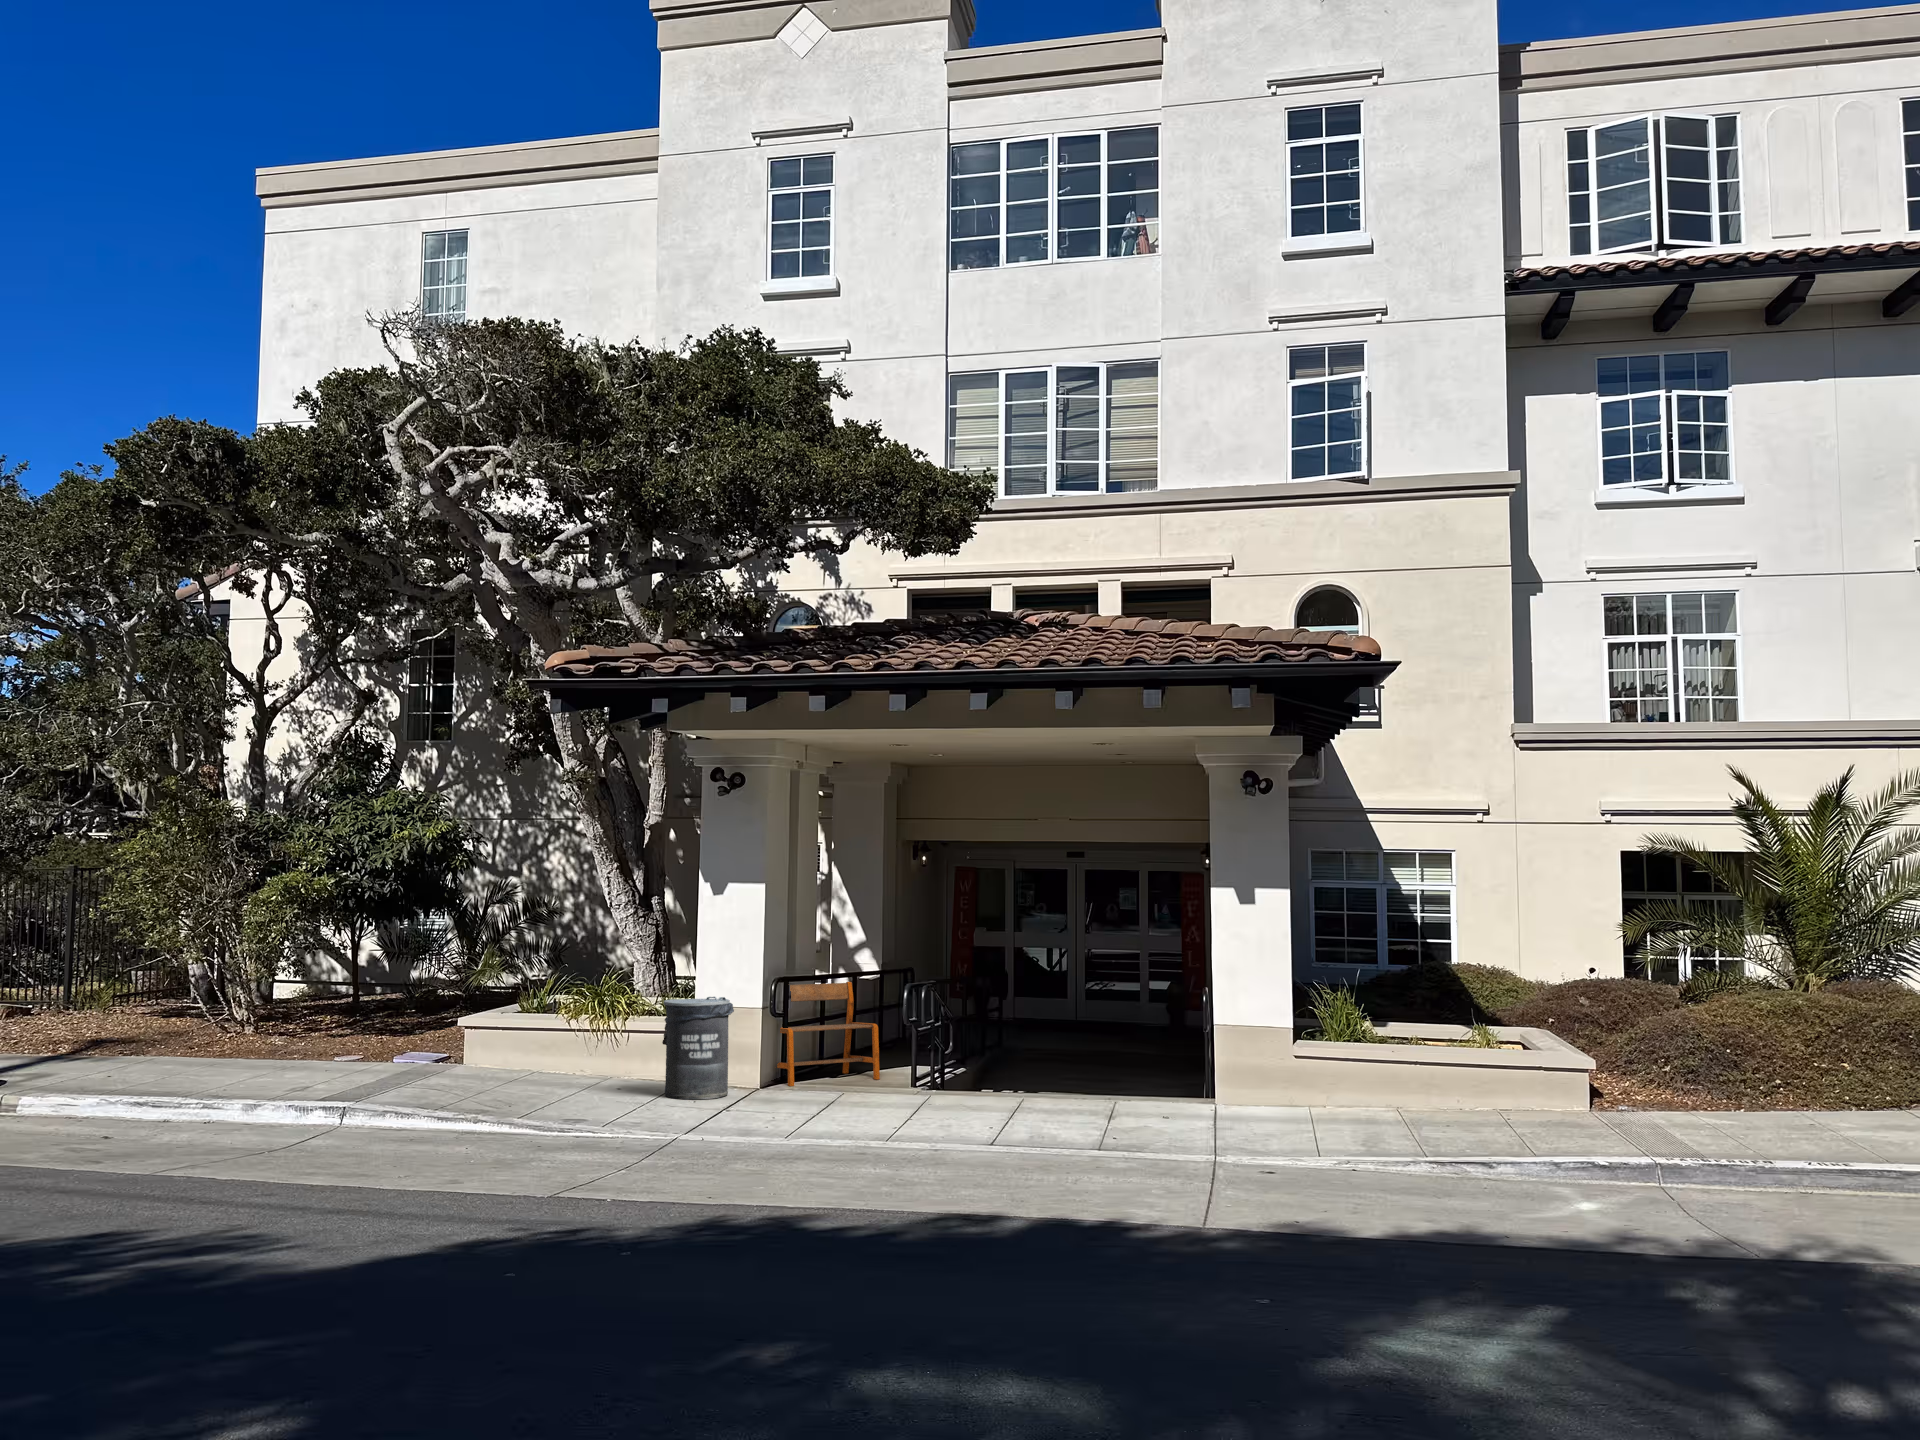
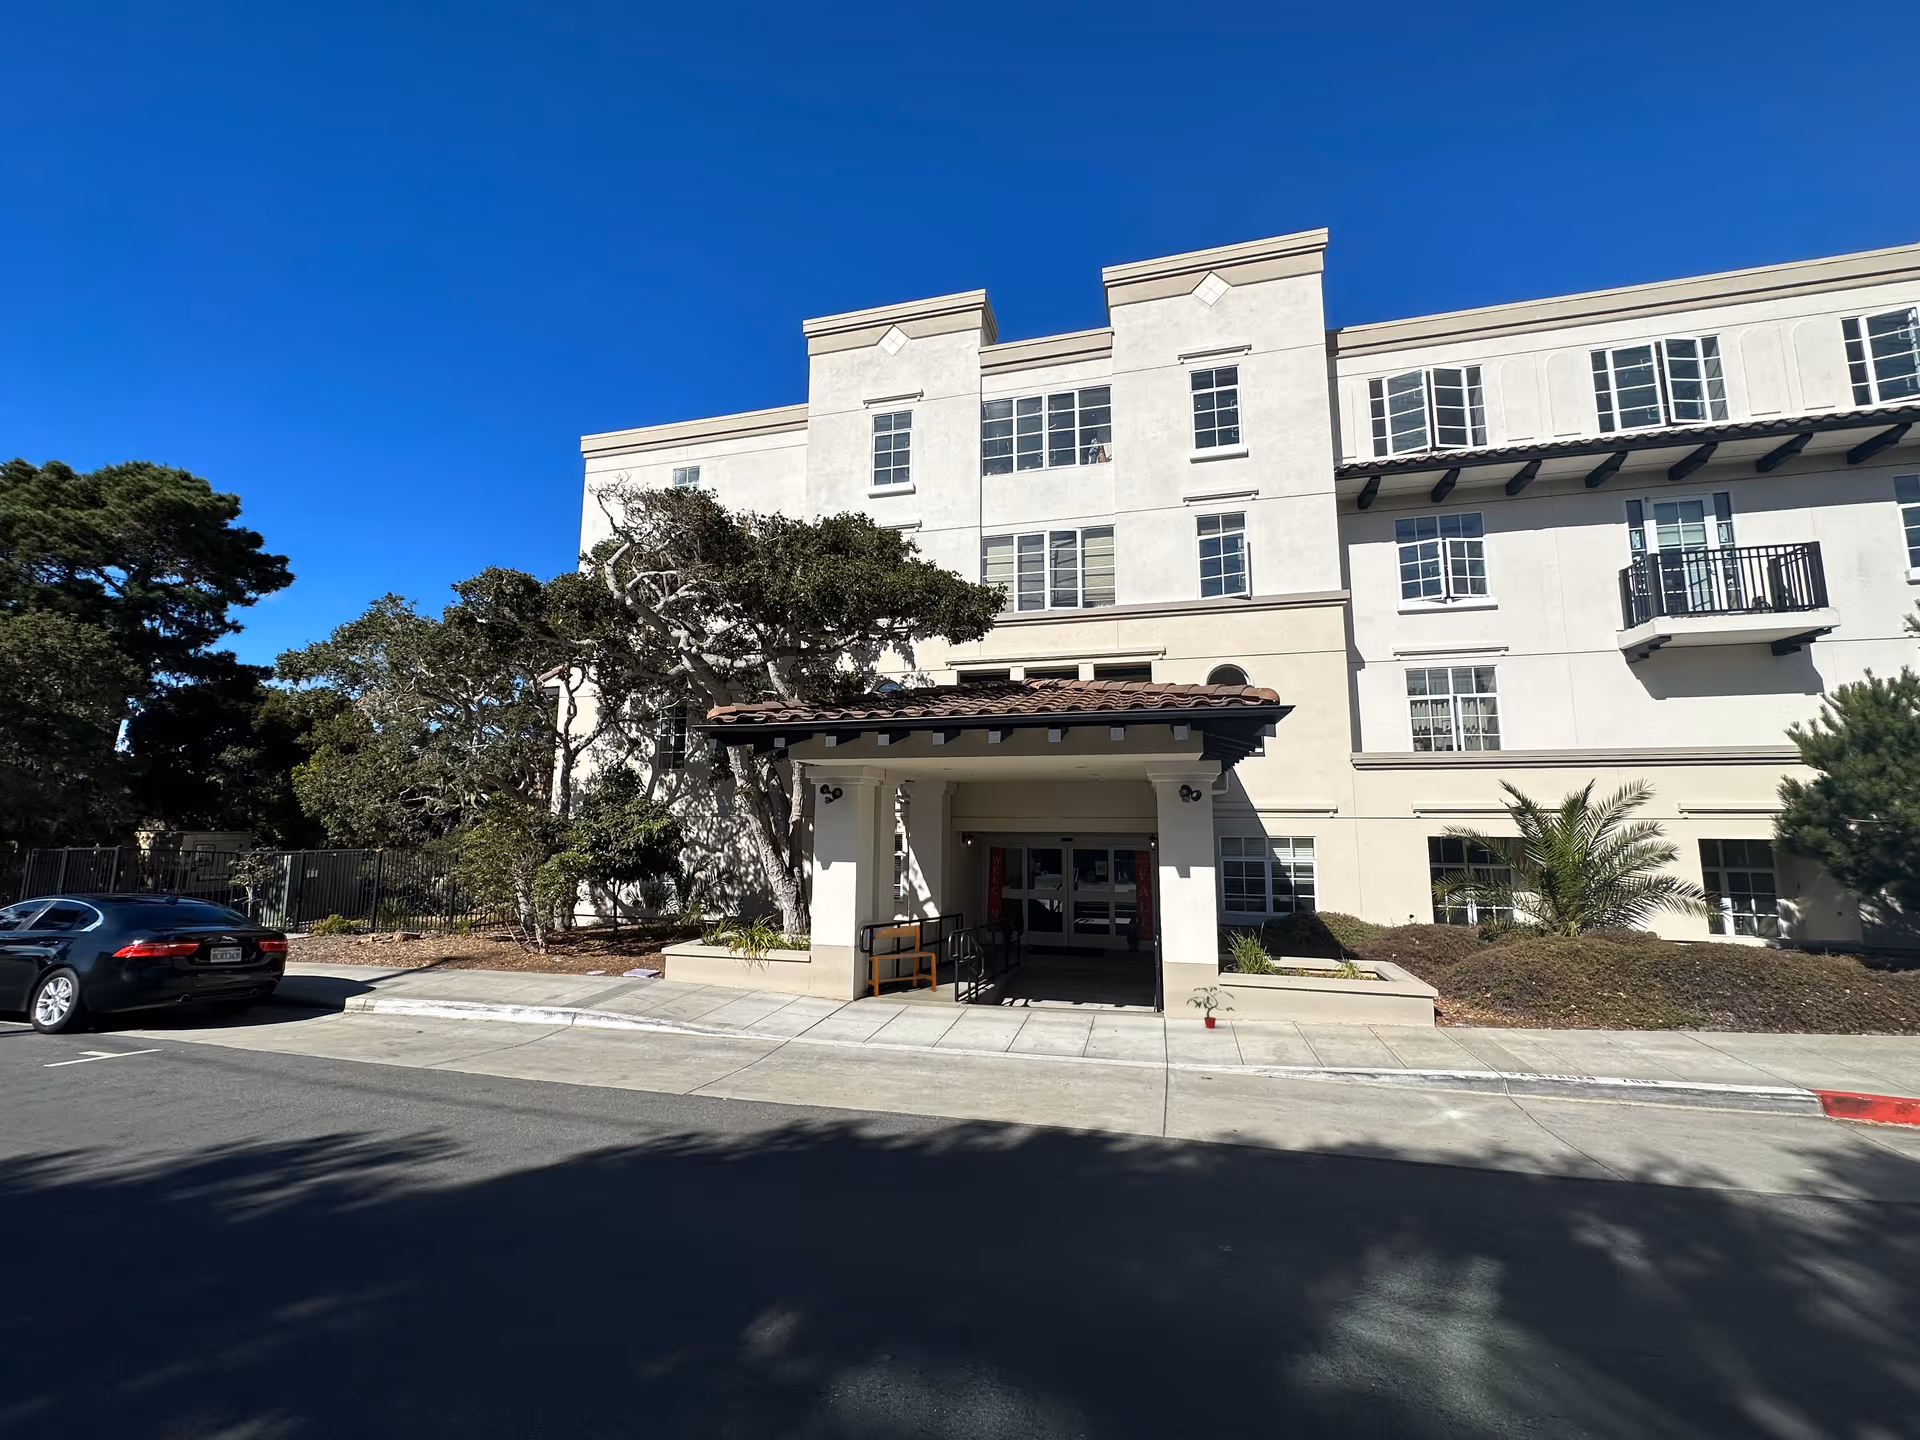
trash can: present [662,997,734,1099] -> none [789,938,837,1008]
potted plant: none [1247,1061,1318,1119] -> present [1187,987,1234,1028]

